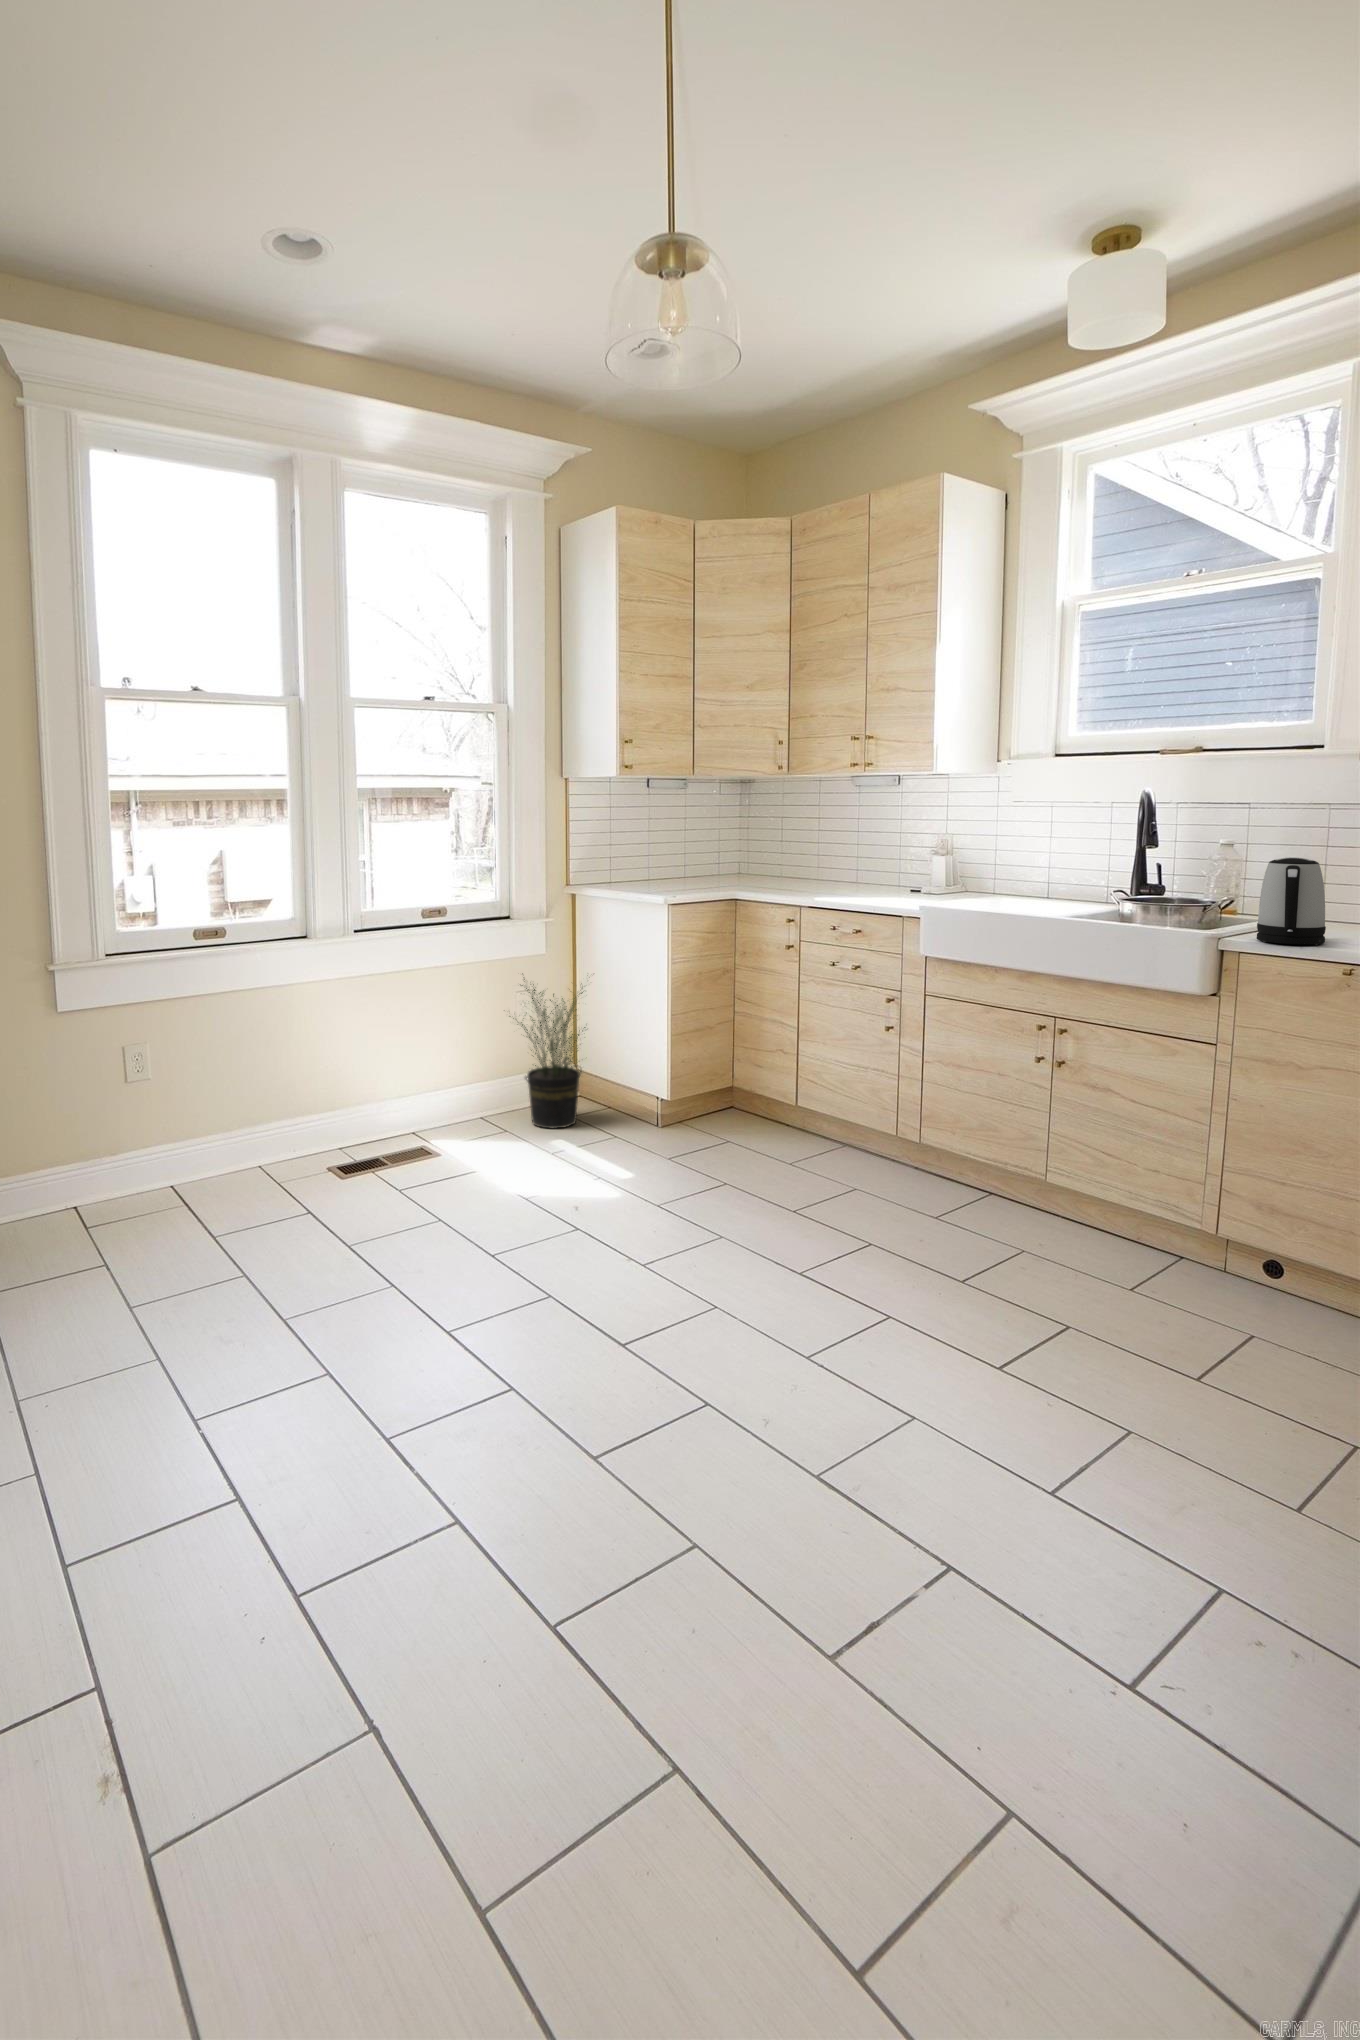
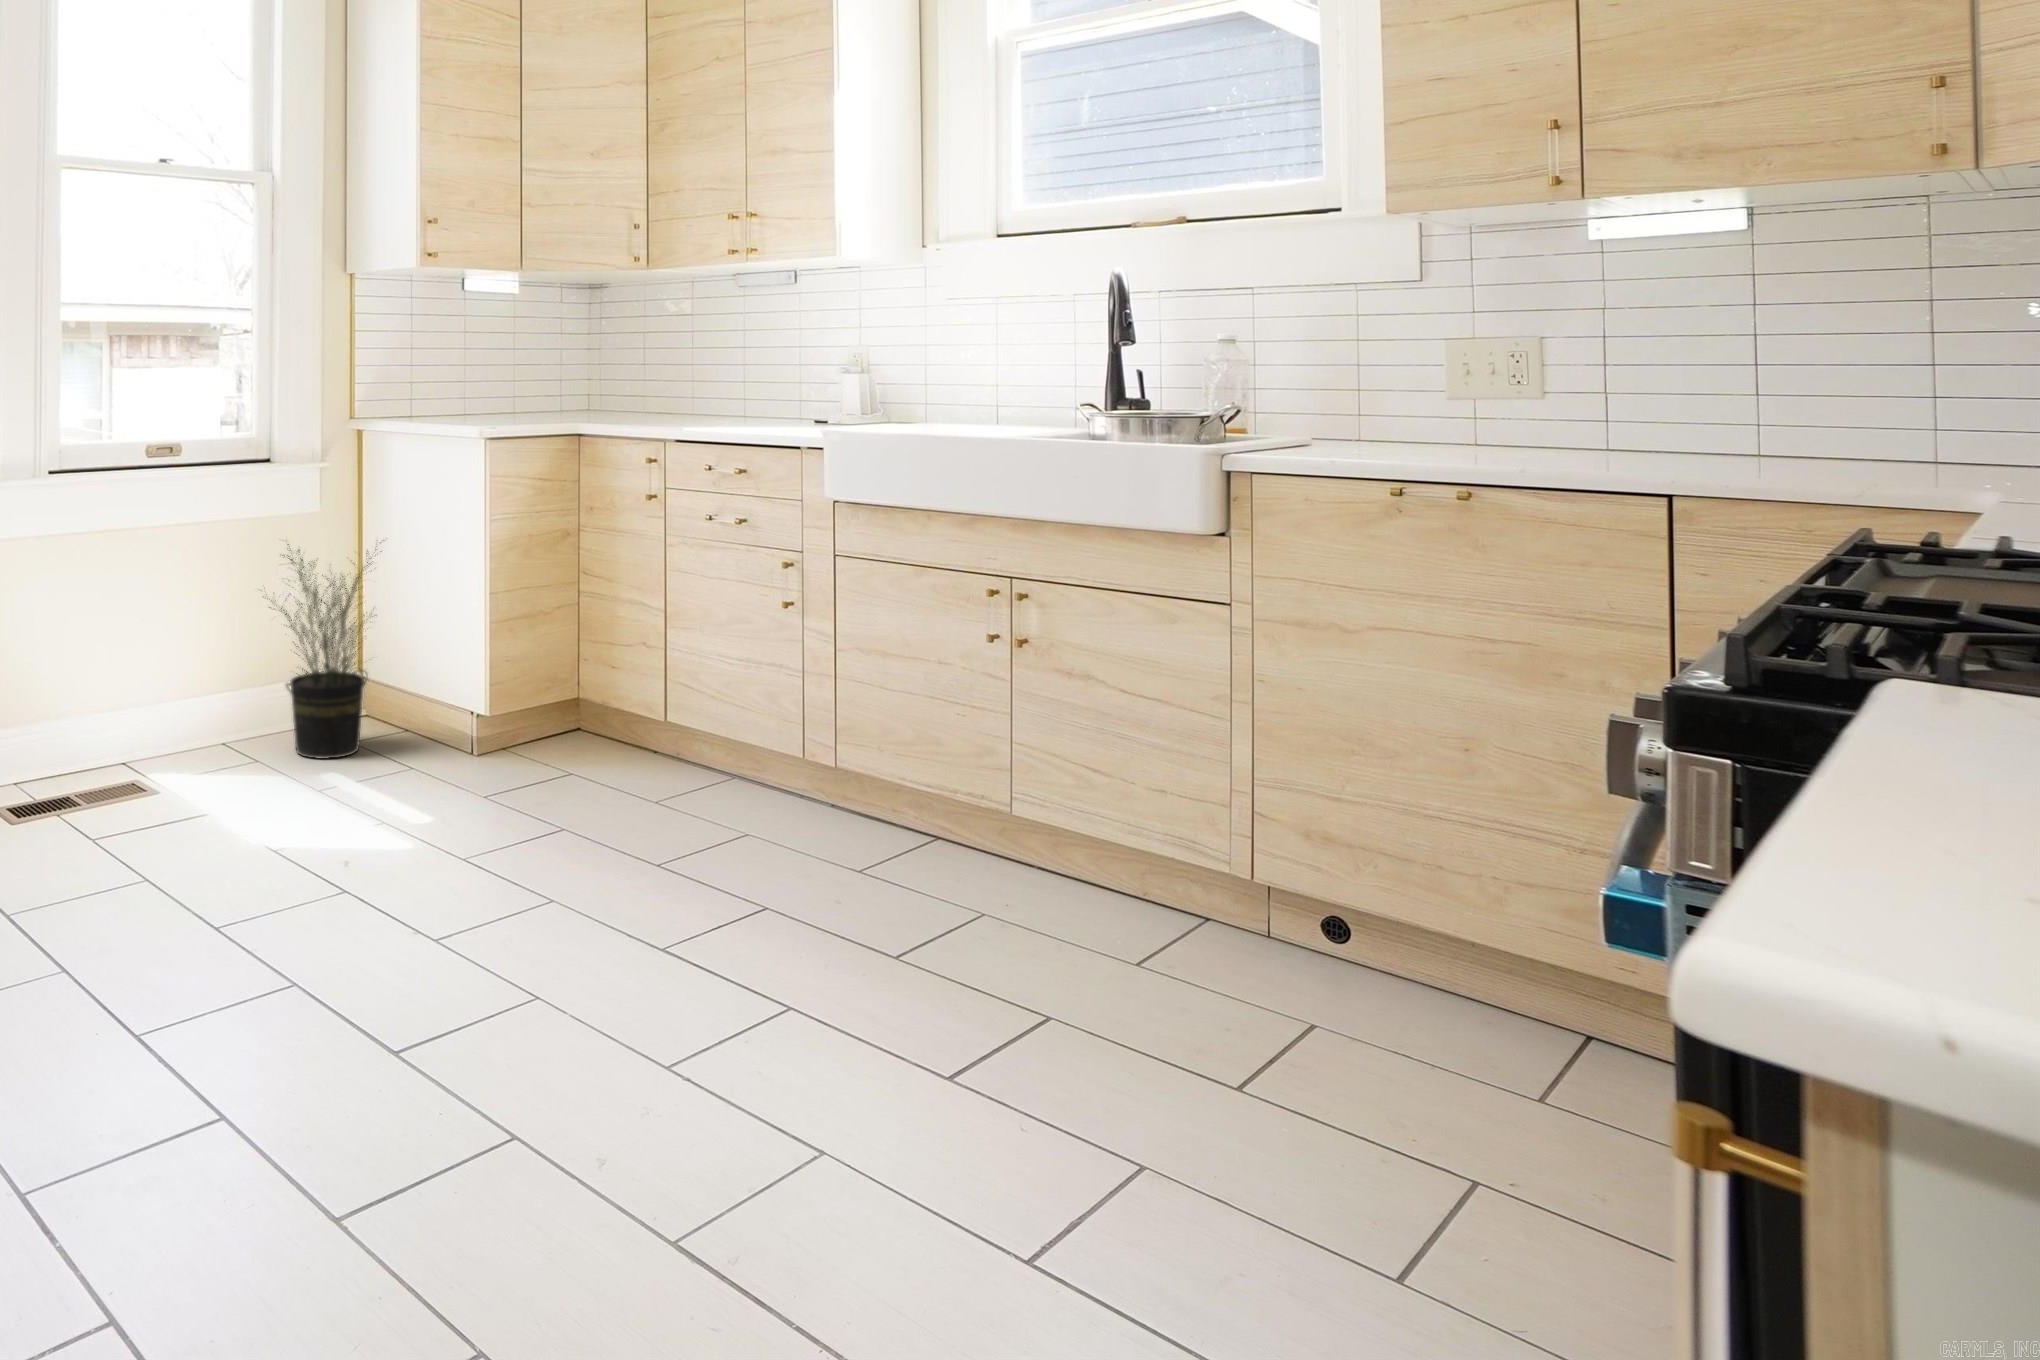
kettle: present [1257,857,1326,945] -> none [1274,343,1364,460]

